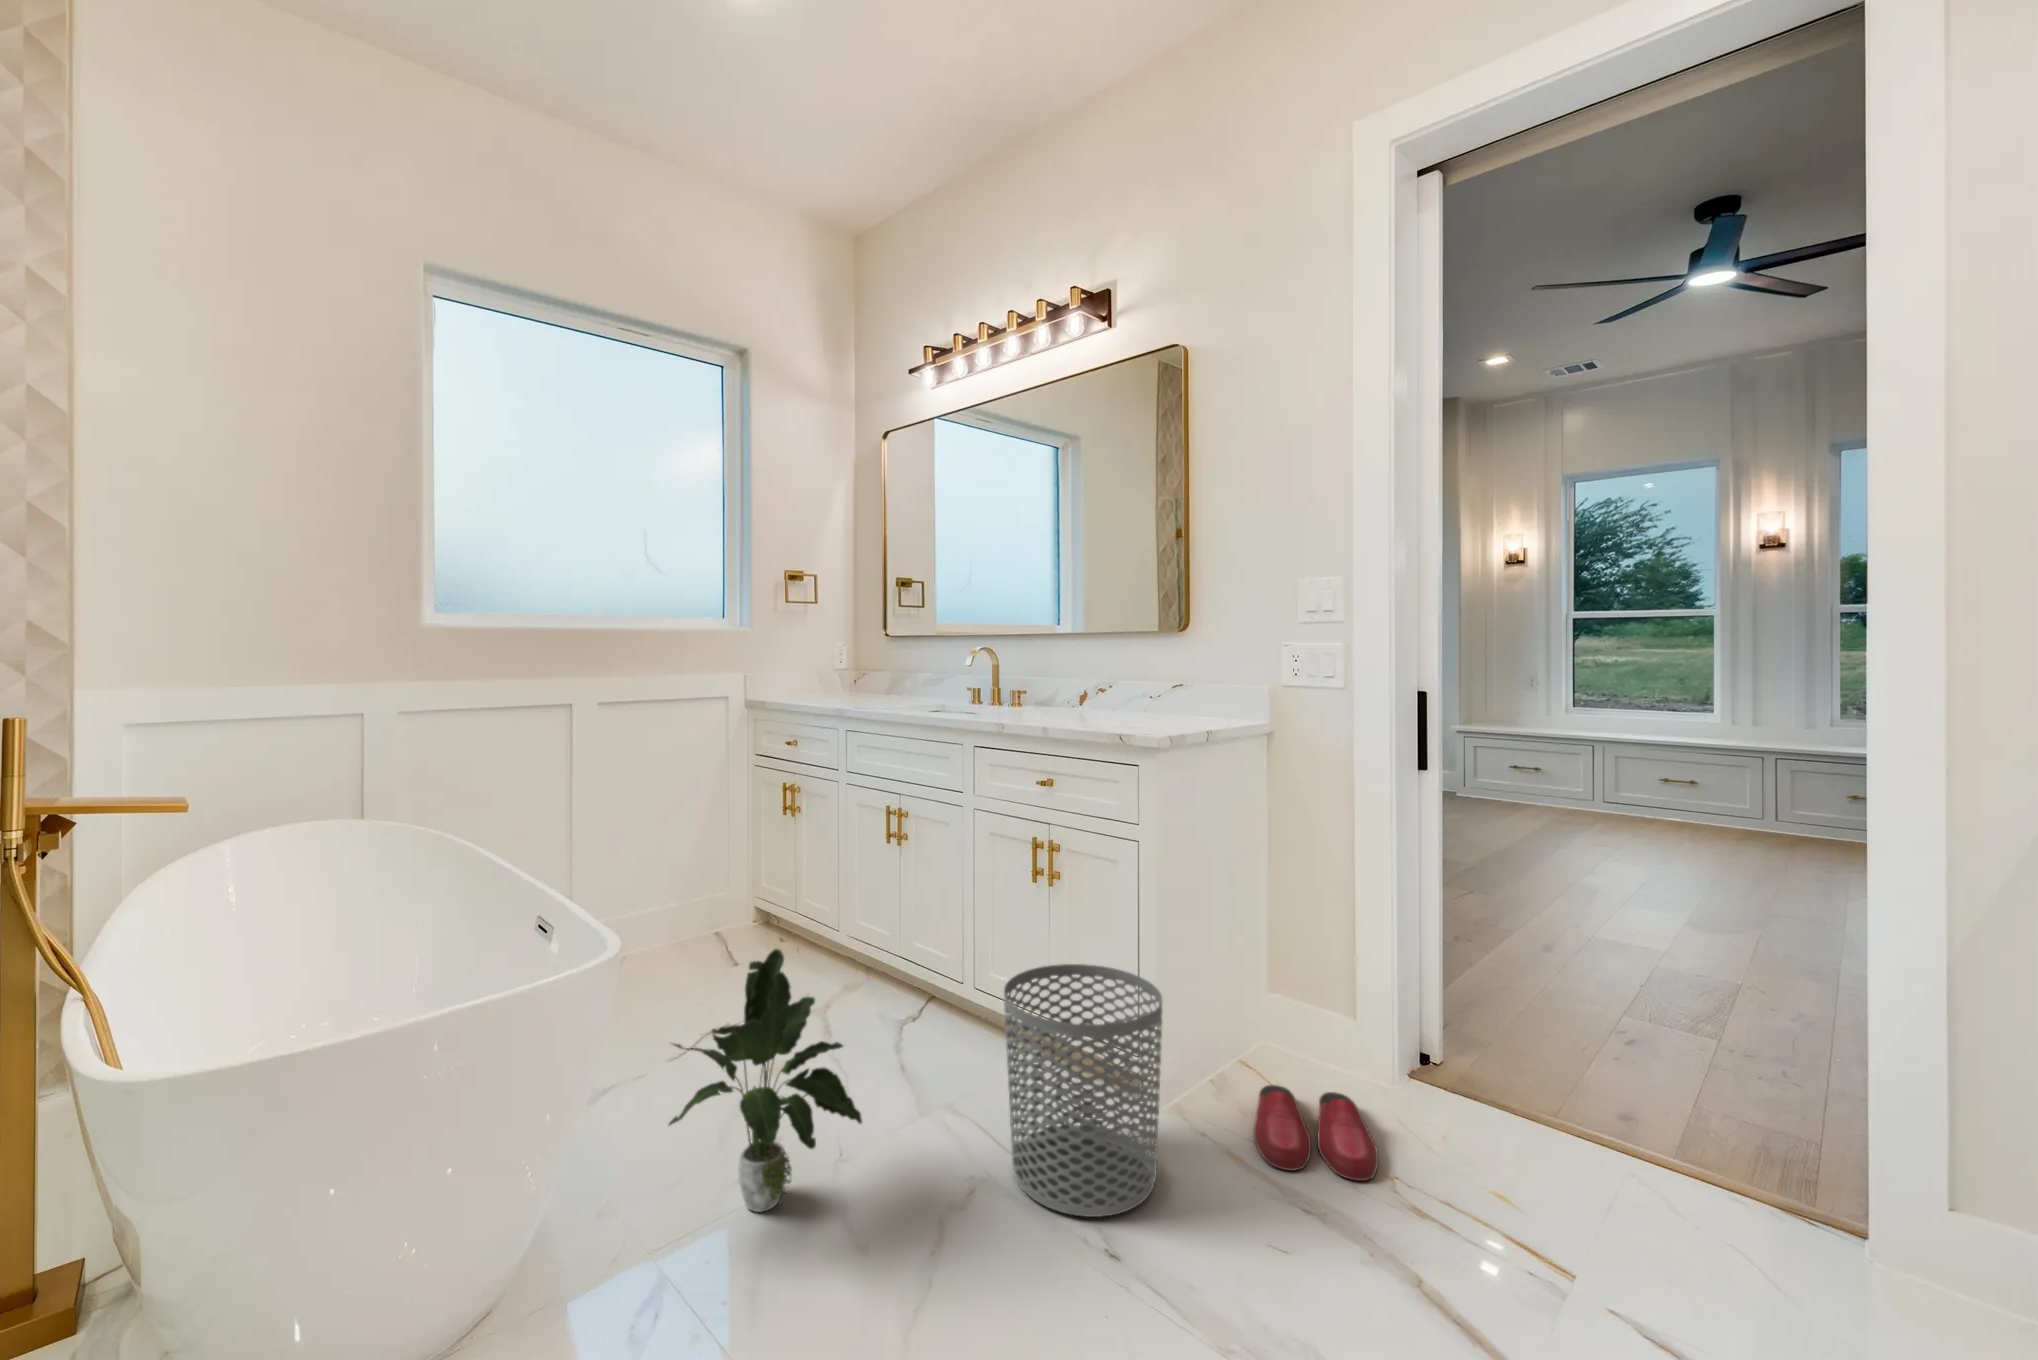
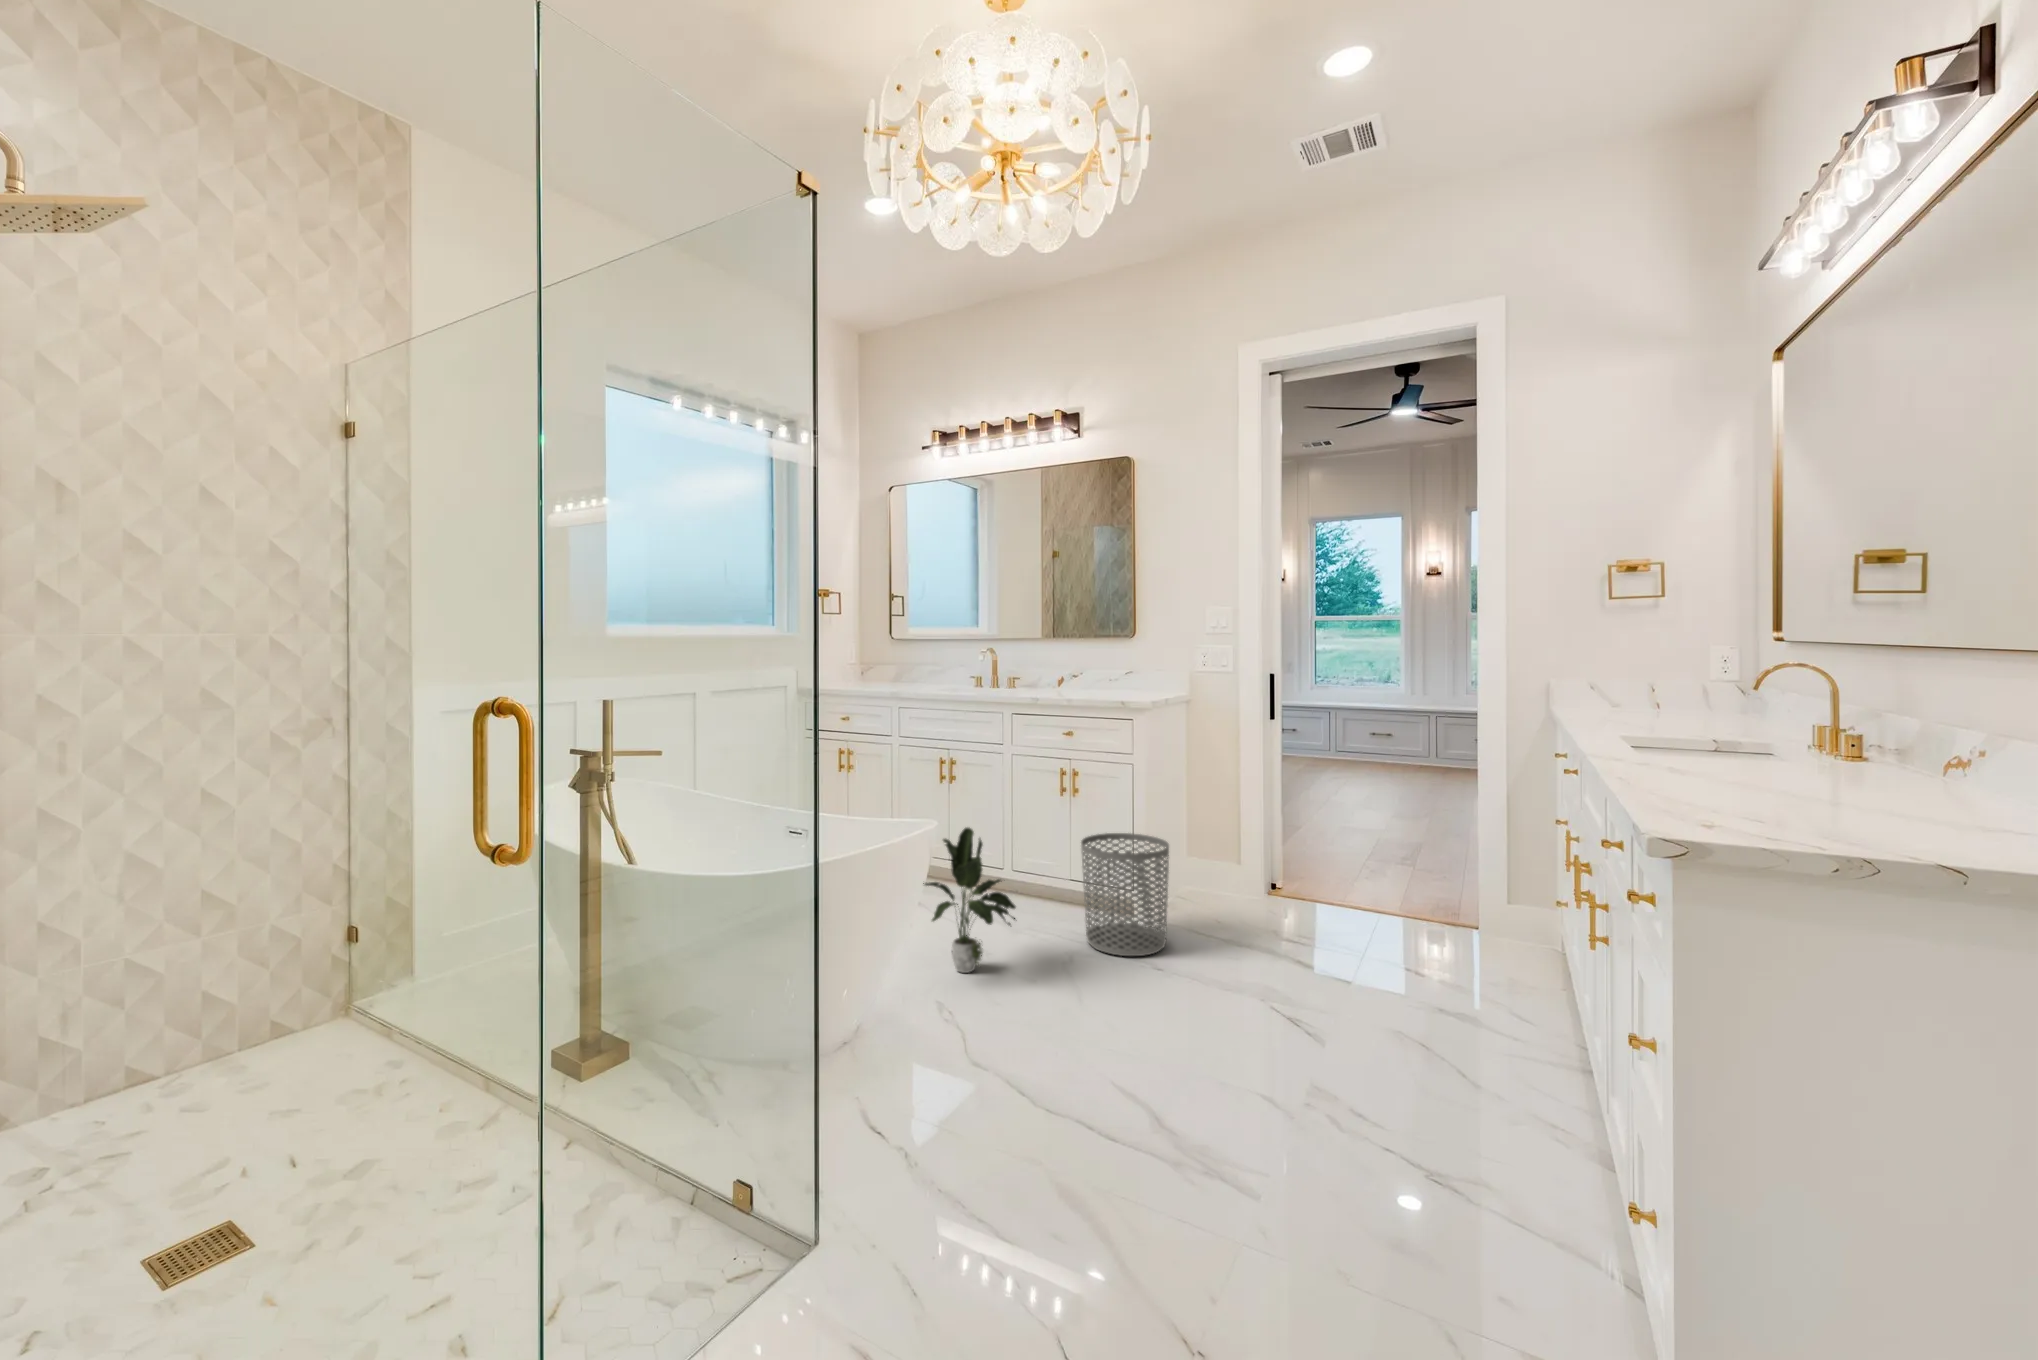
slippers: present [1254,1085,1378,1181] -> none [1198,898,1268,931]

